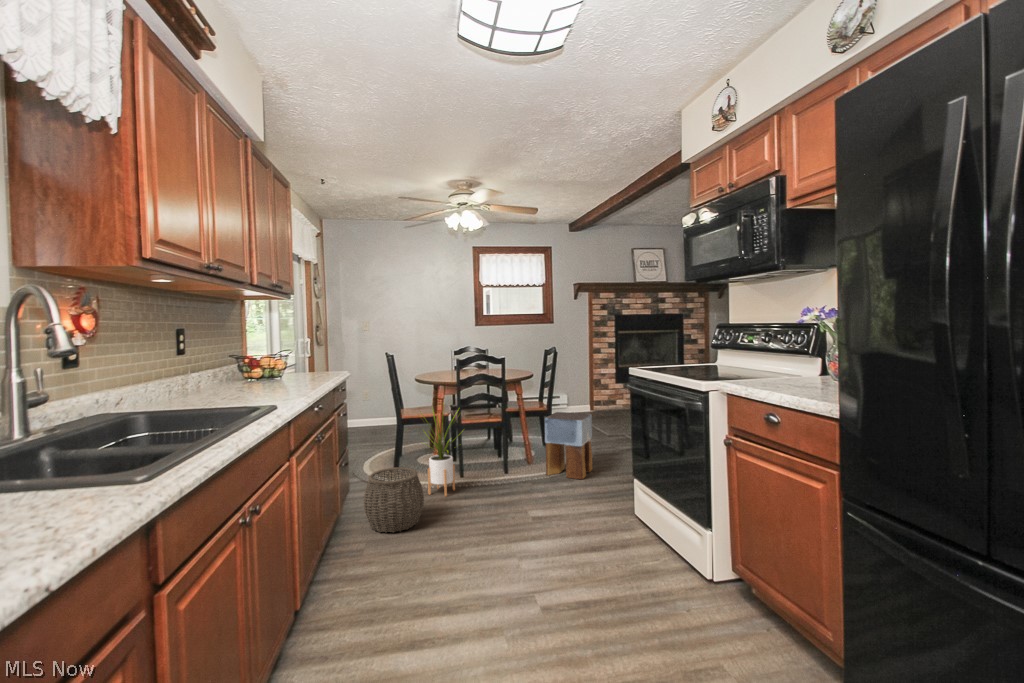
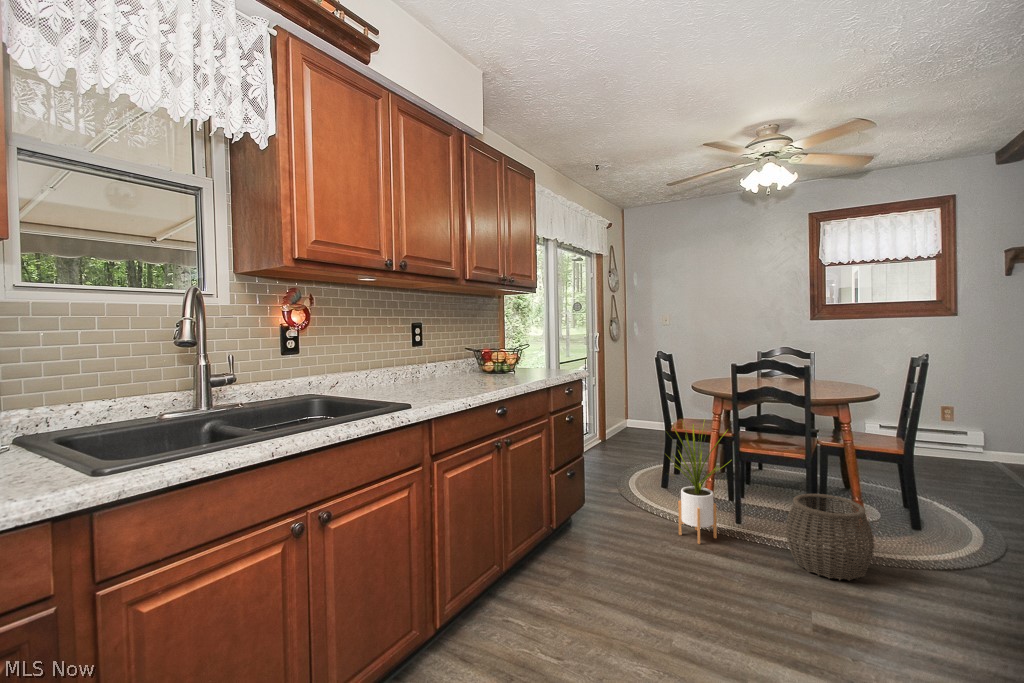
stool: present [545,412,592,479] -> none [879,458,988,584]
woven basket: present [363,467,424,533] -> present [785,494,875,580]

